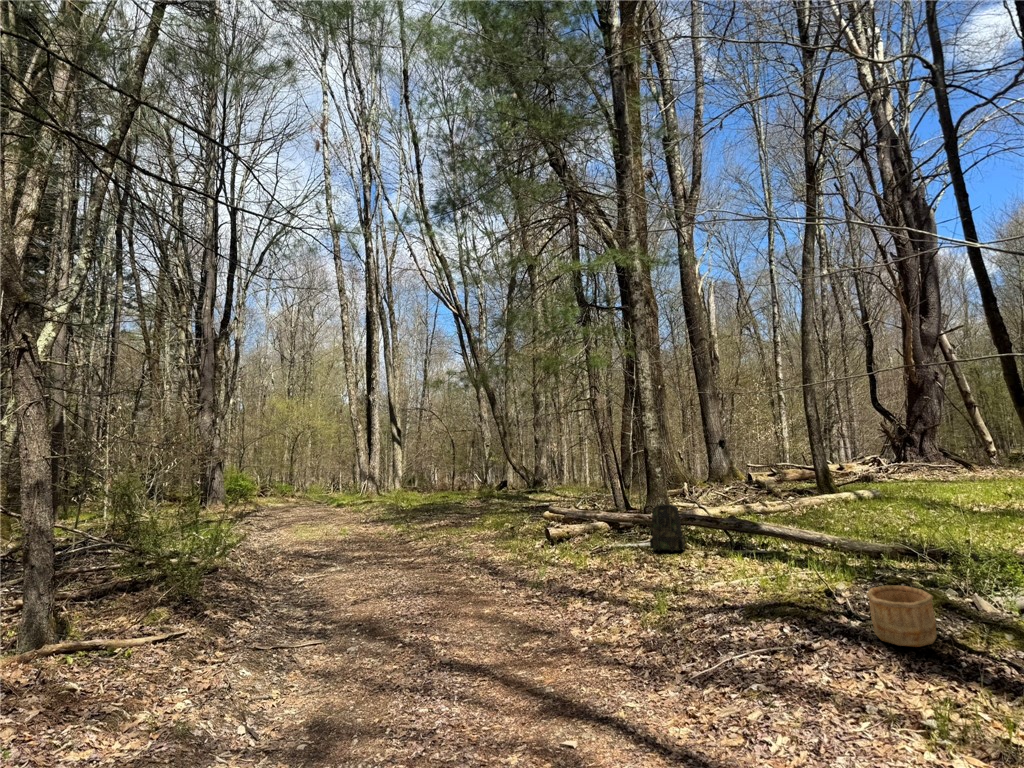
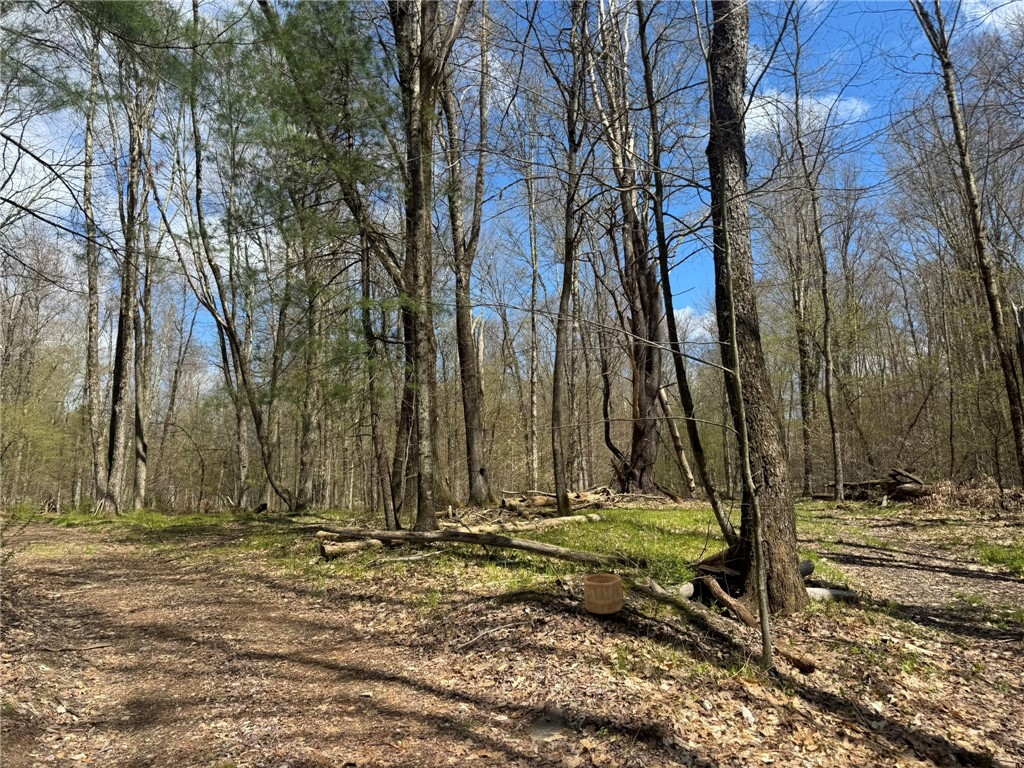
backpack: present [650,504,685,552] -> none [422,521,452,563]

